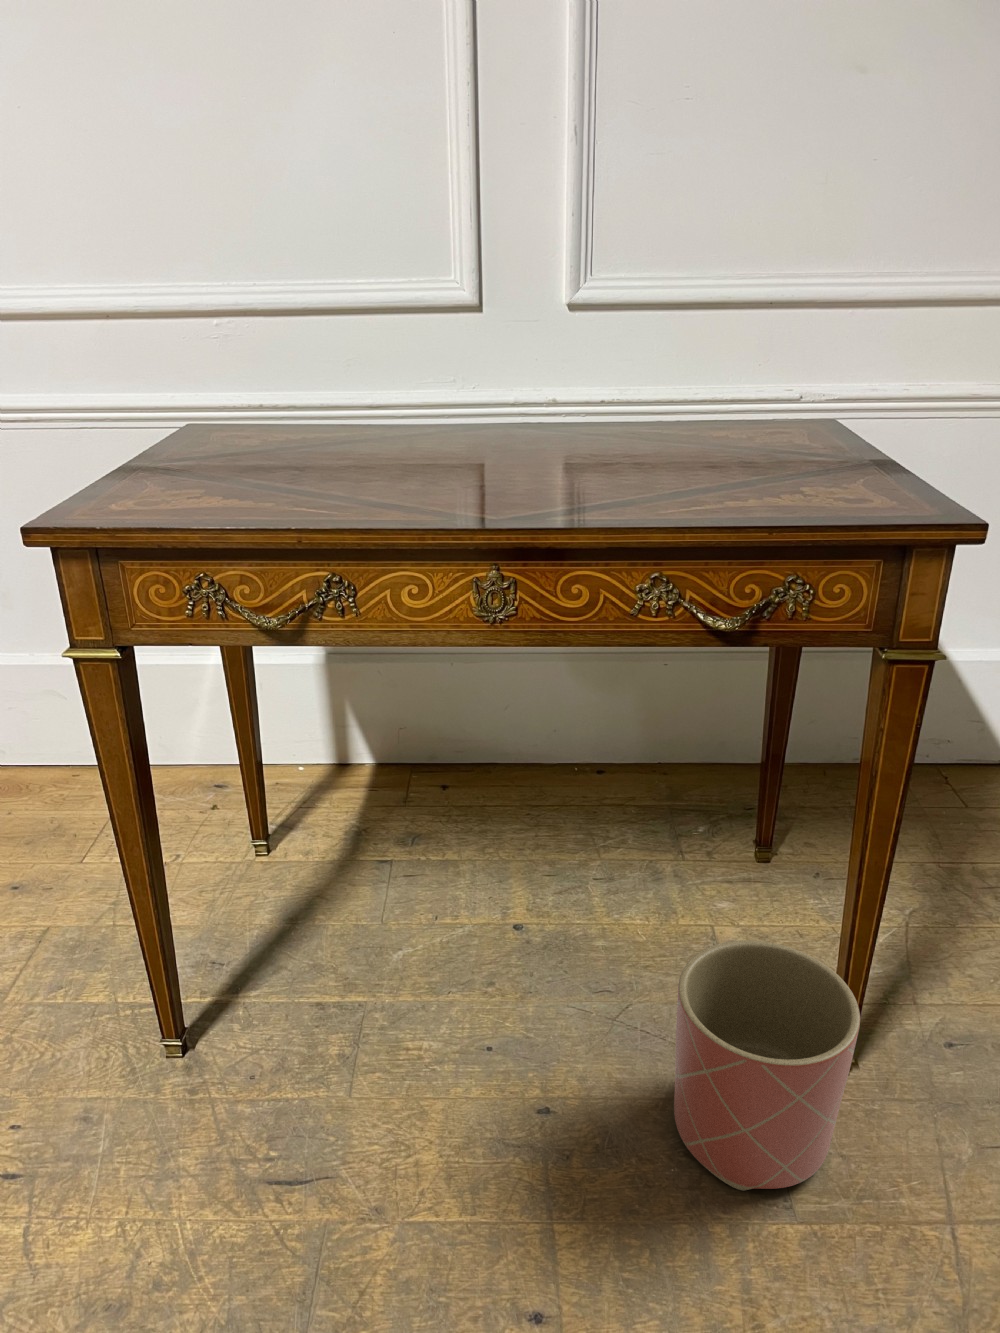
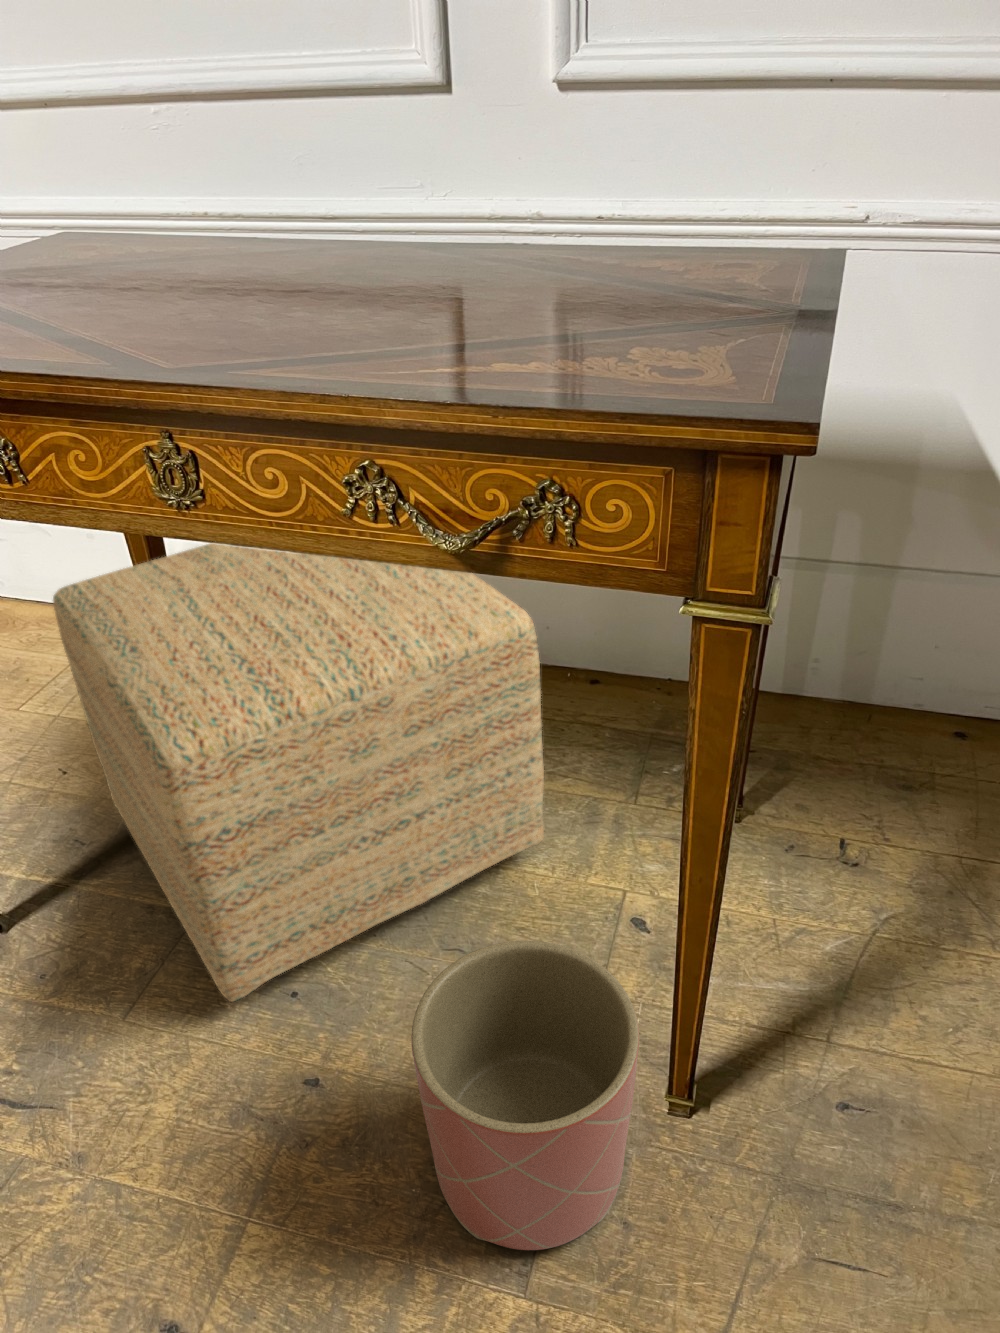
ottoman: none [221,637,646,1059] -> present [53,543,544,1002]

